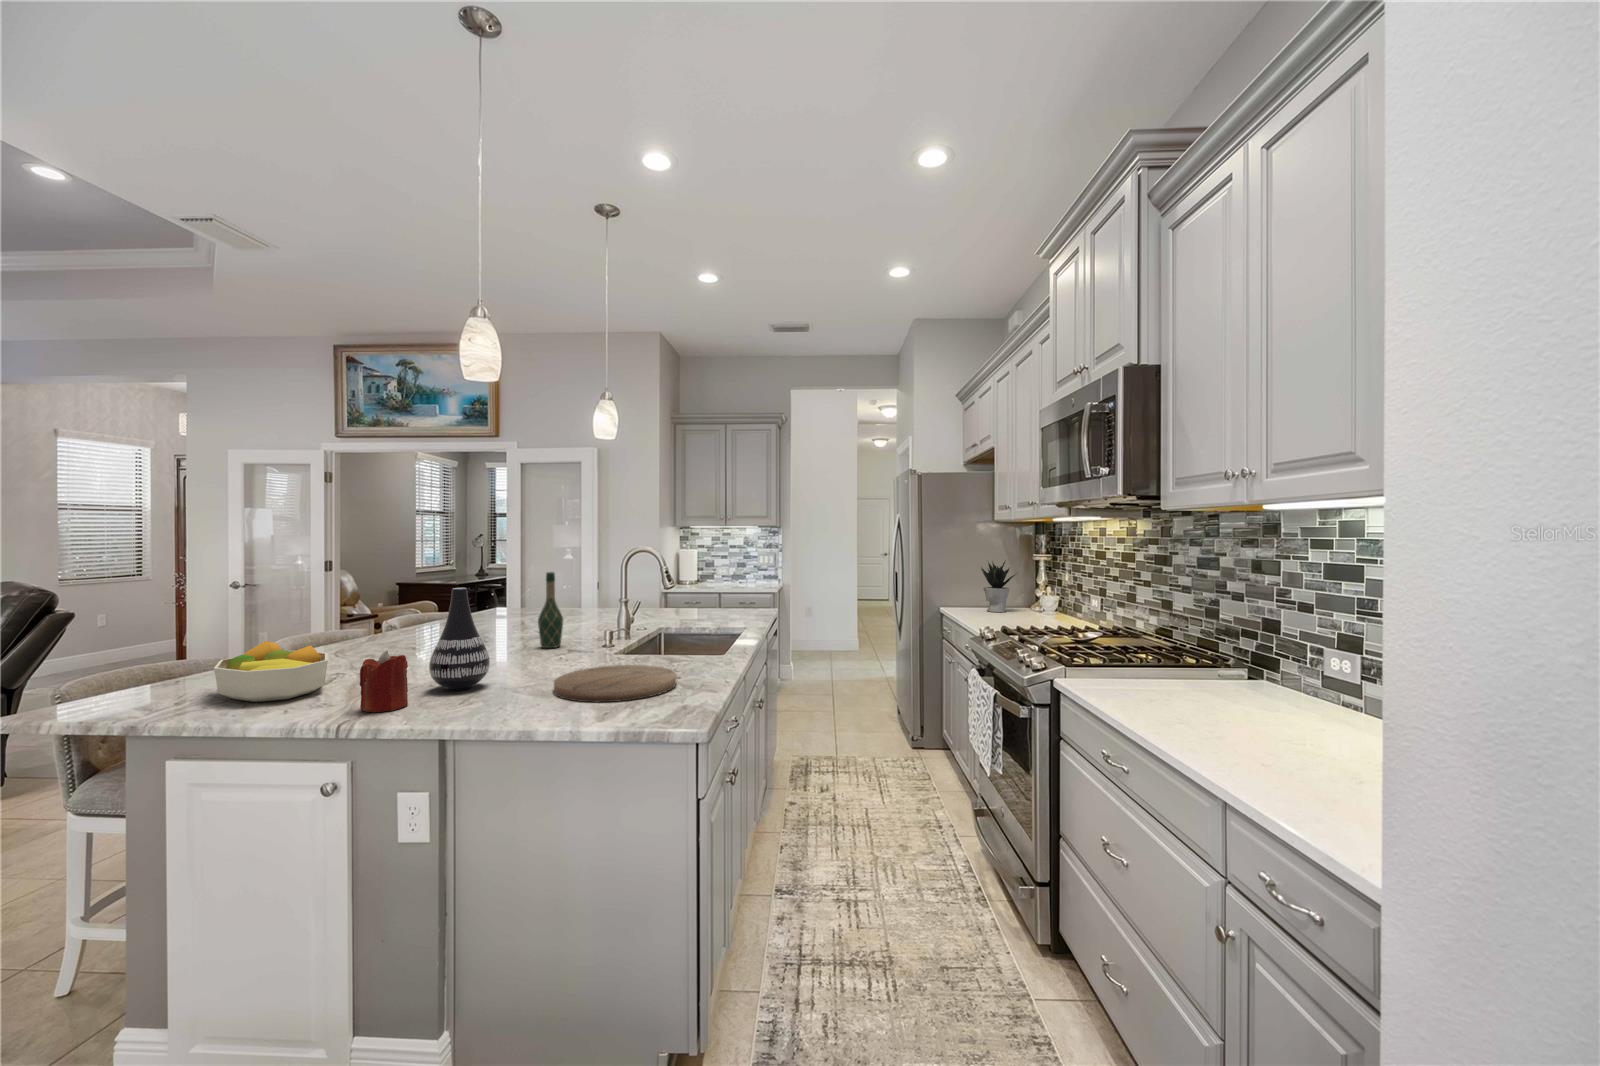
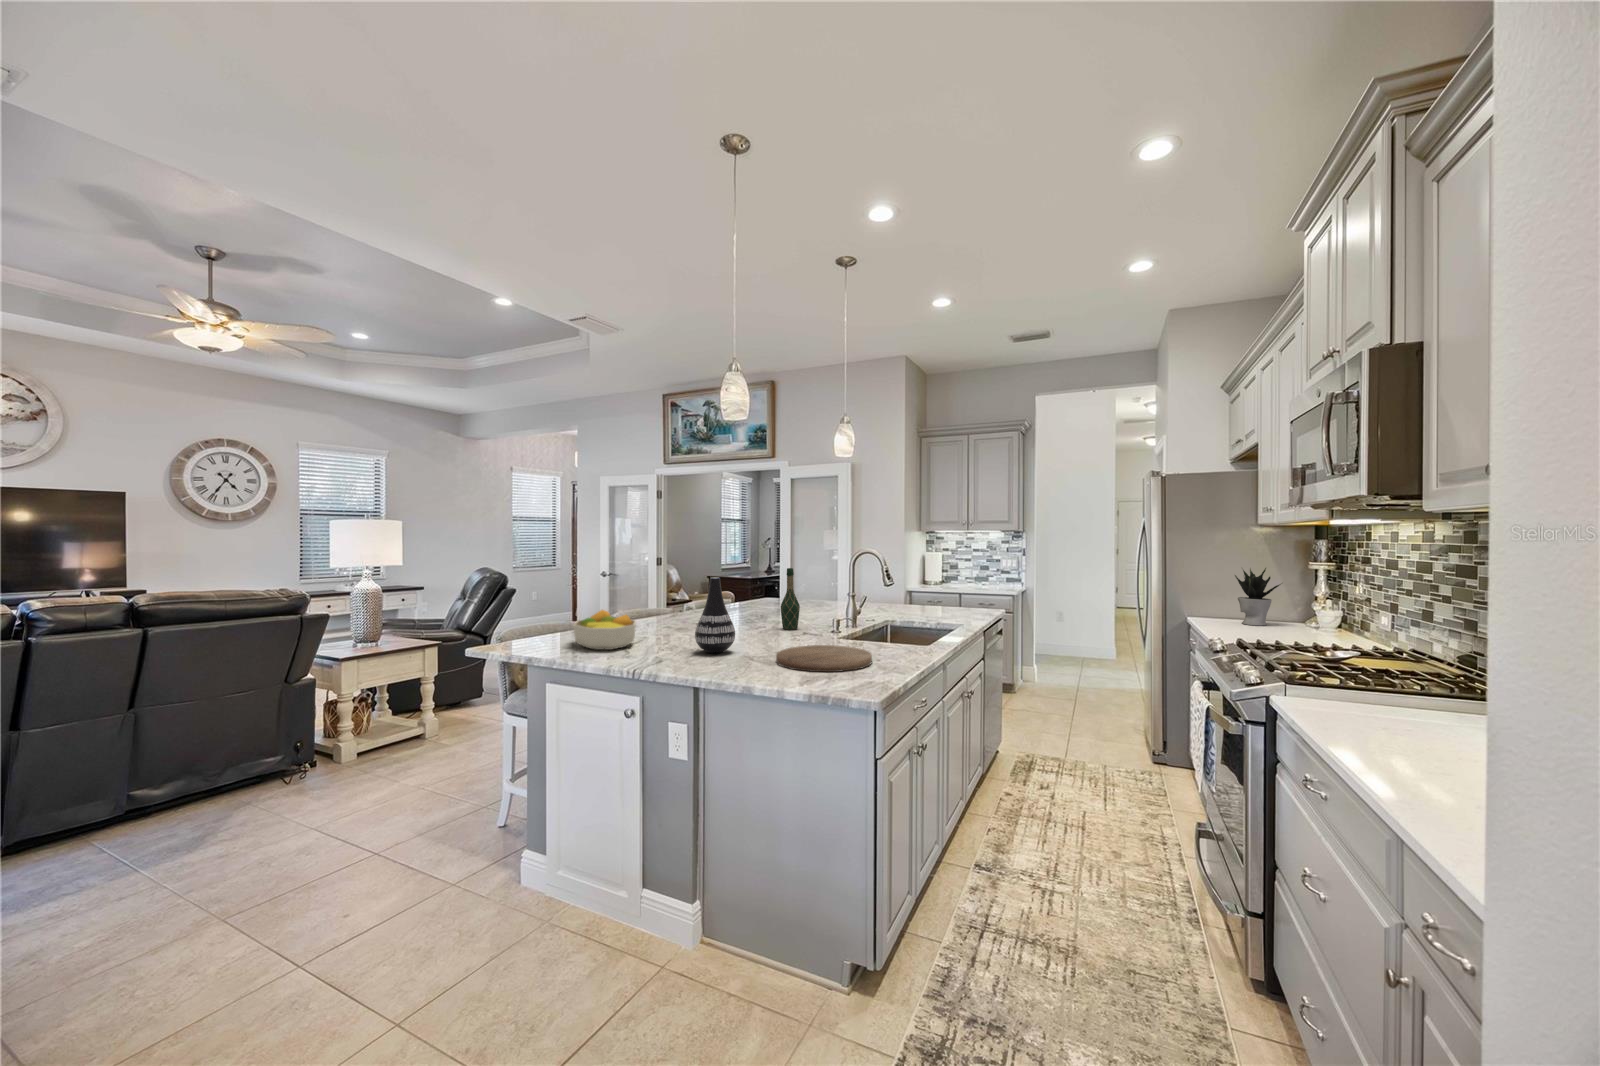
candle: present [360,651,408,712] -> none [649,620,679,663]

